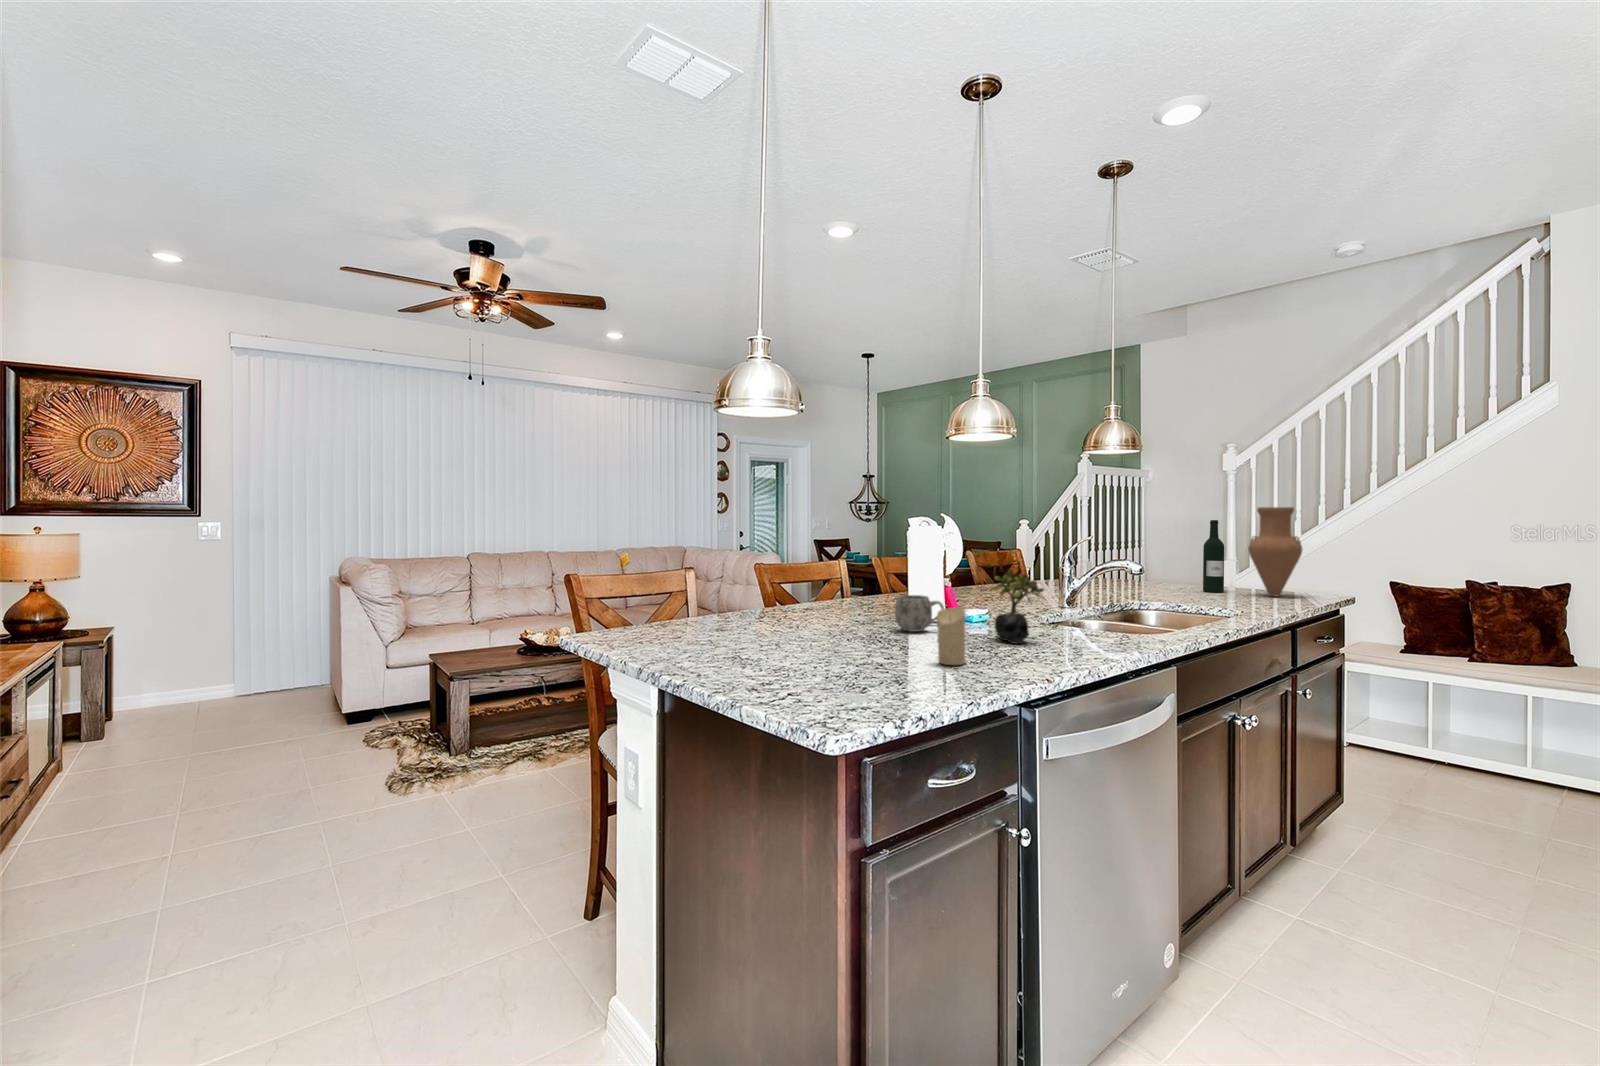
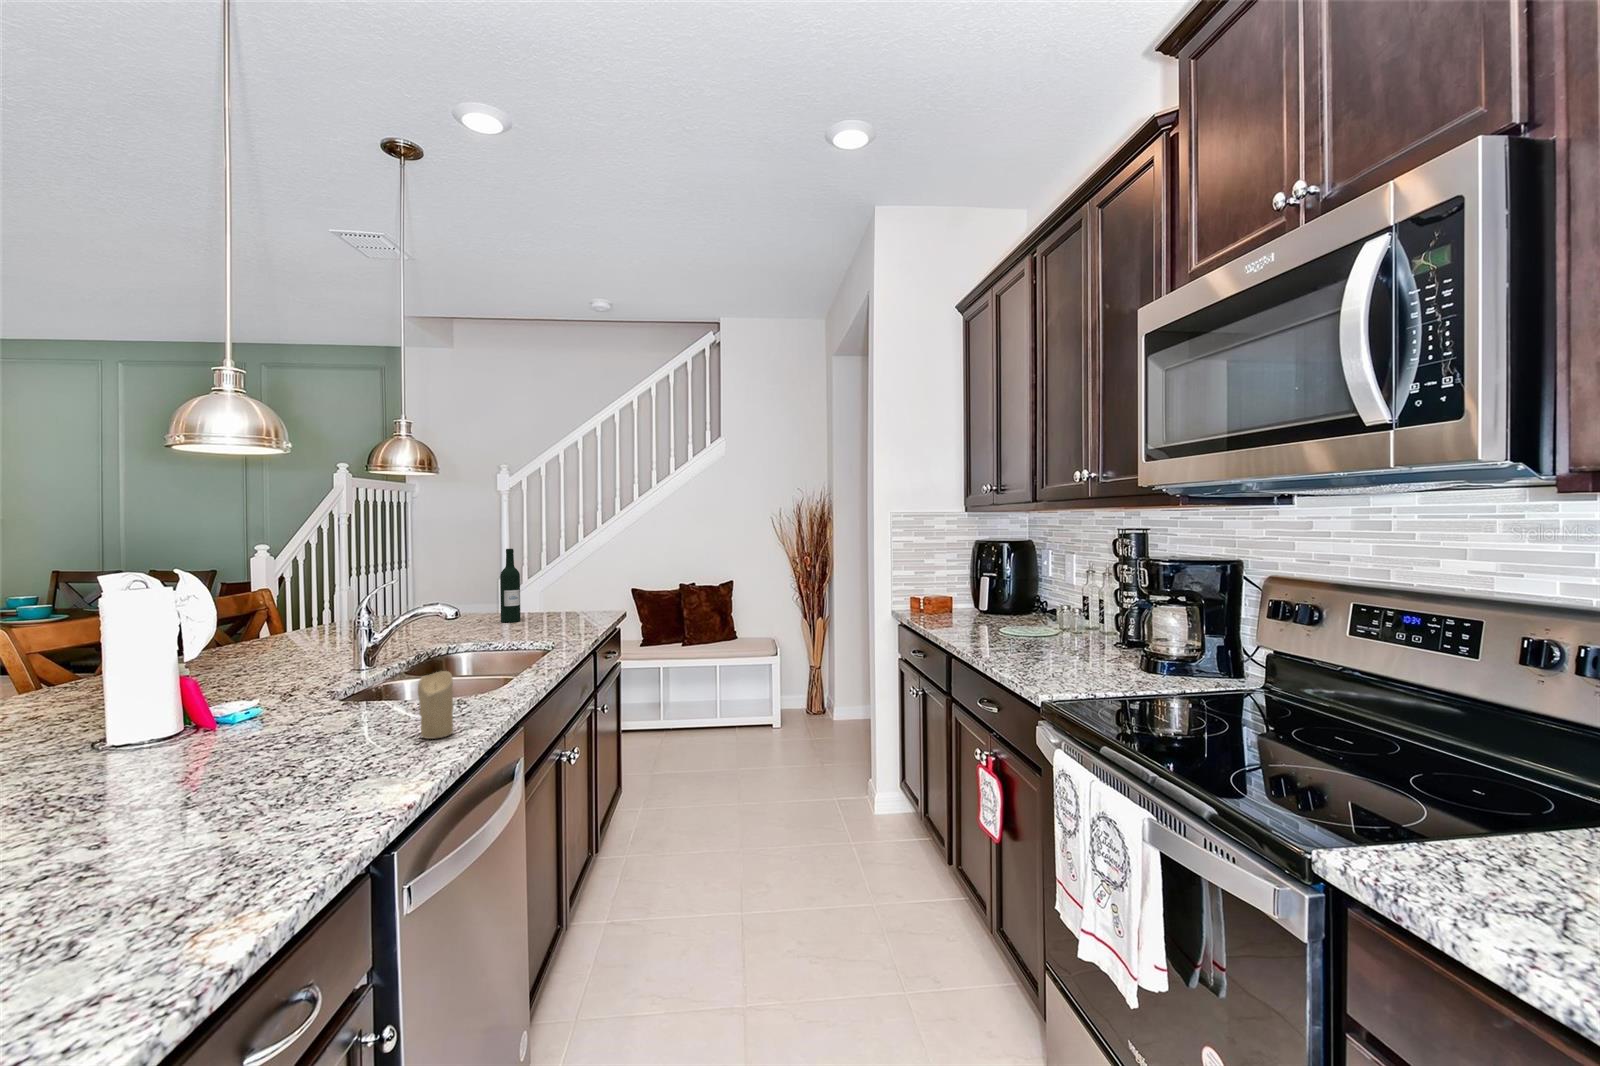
vase: present [1248,507,1303,596] -> none [543,536,588,621]
succulent plant: present [993,569,1044,644] -> none [283,647,364,751]
mug: present [895,595,944,632] -> none [88,703,192,767]
candle: present [937,607,966,665] -> present [418,671,454,739]

